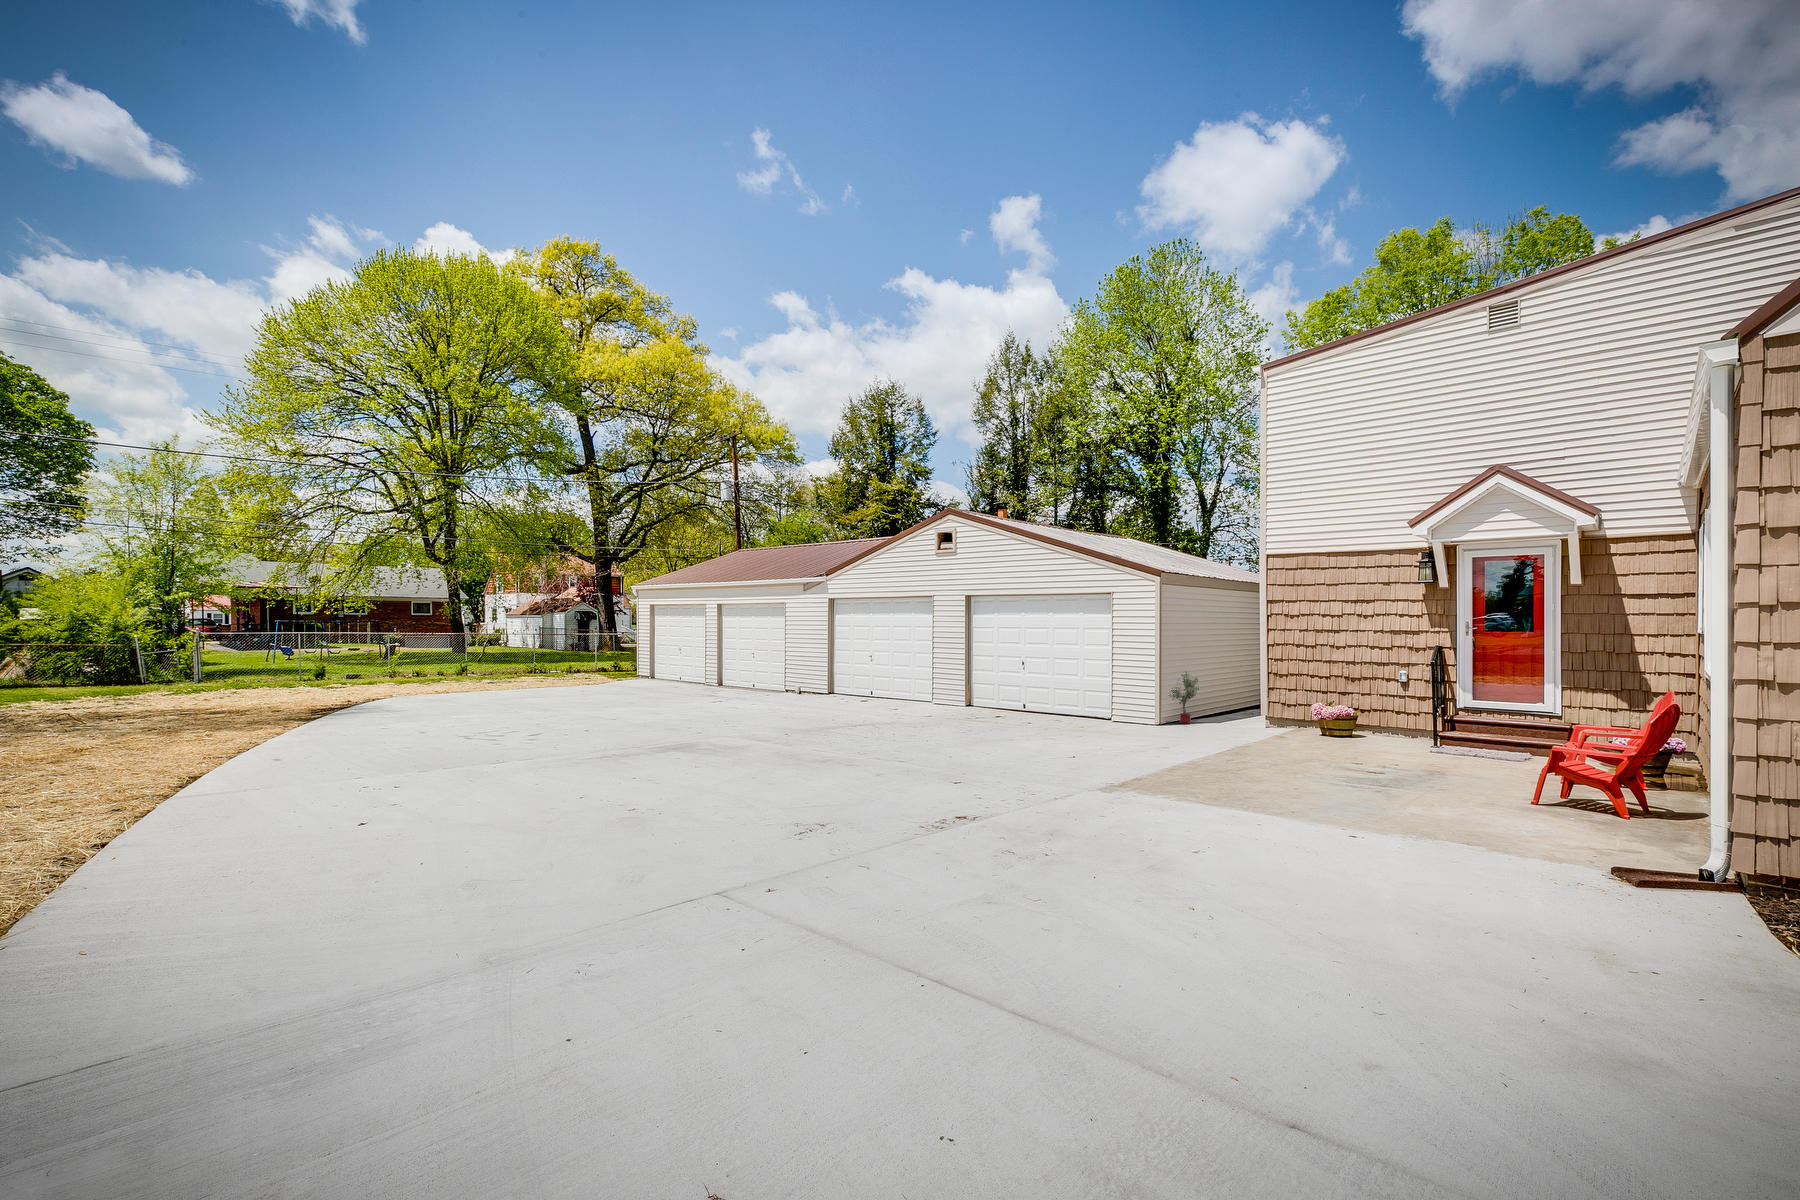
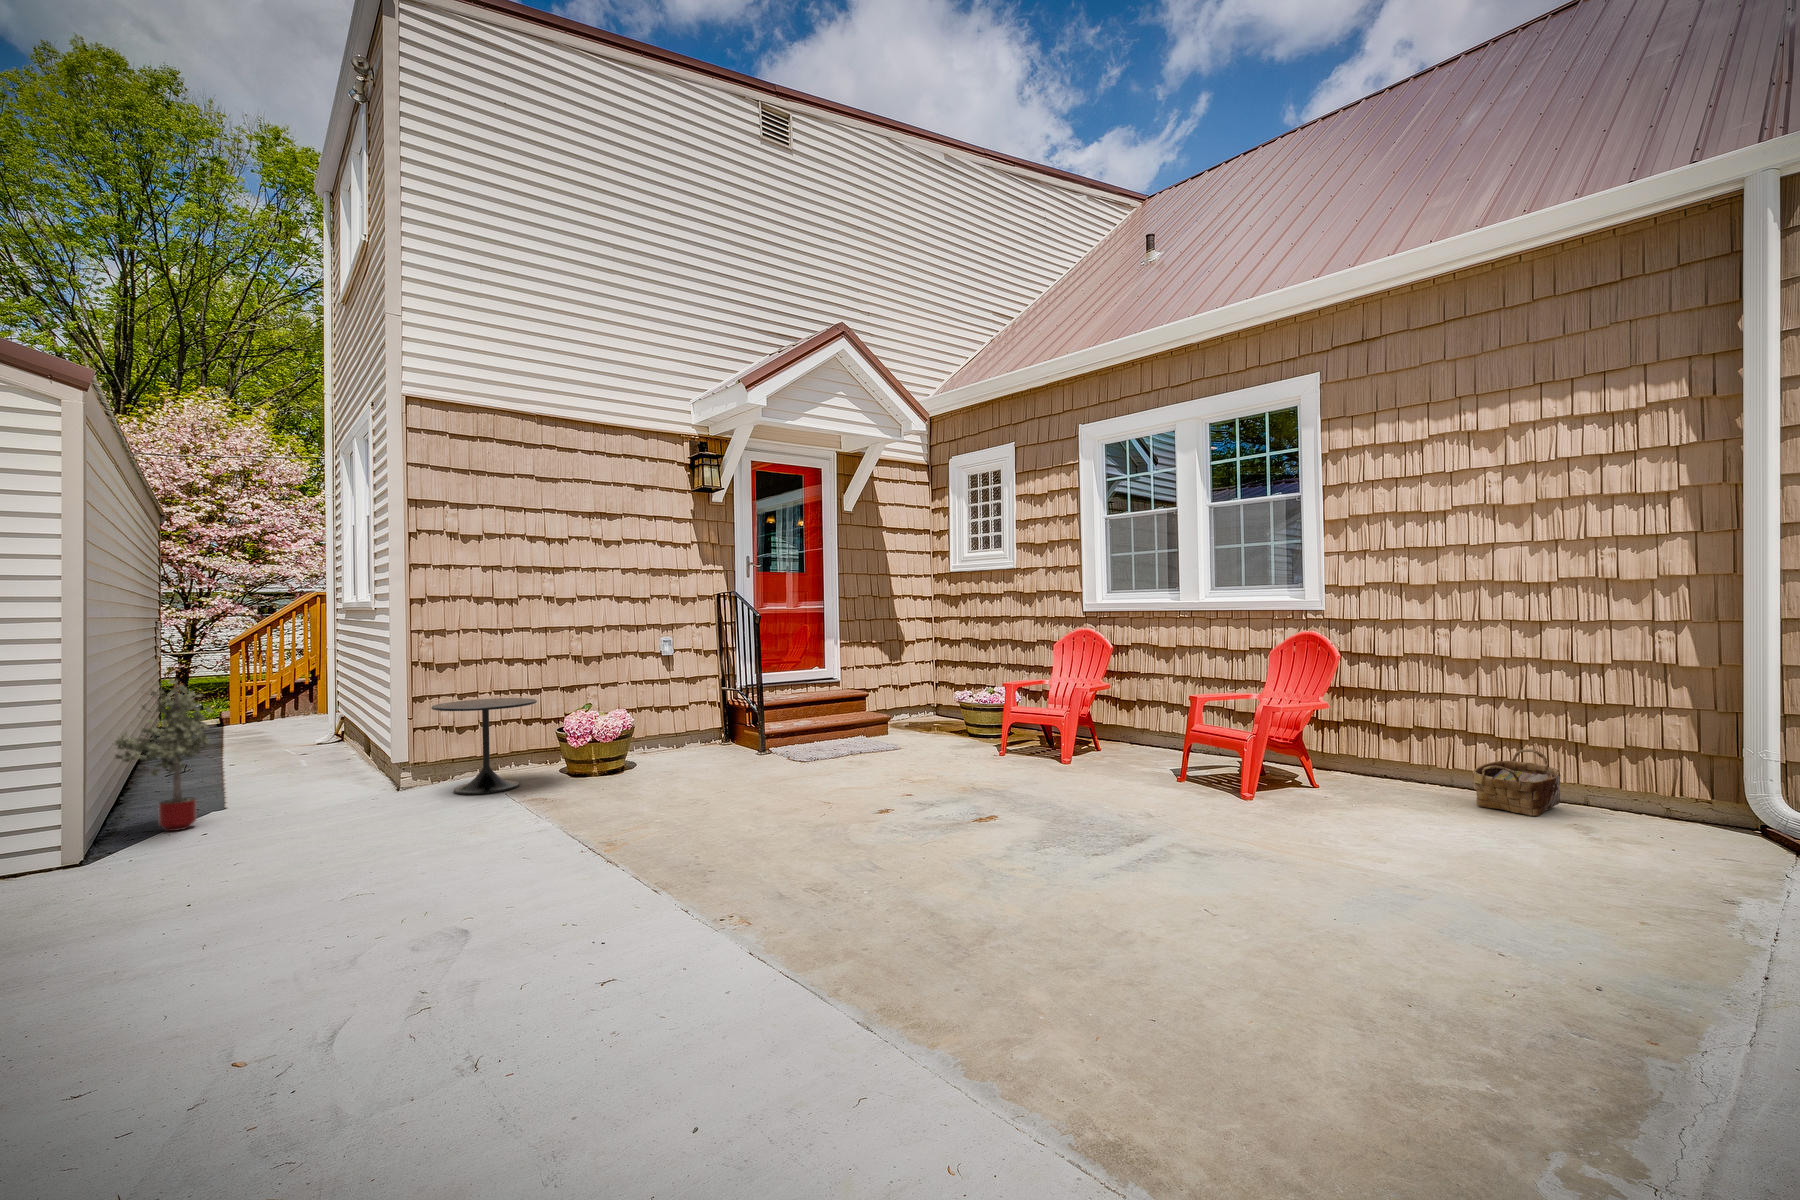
side table: none [1261,692,1309,735] -> present [431,698,537,795]
woven basket: none [1594,797,1678,844] -> present [1473,749,1560,816]

